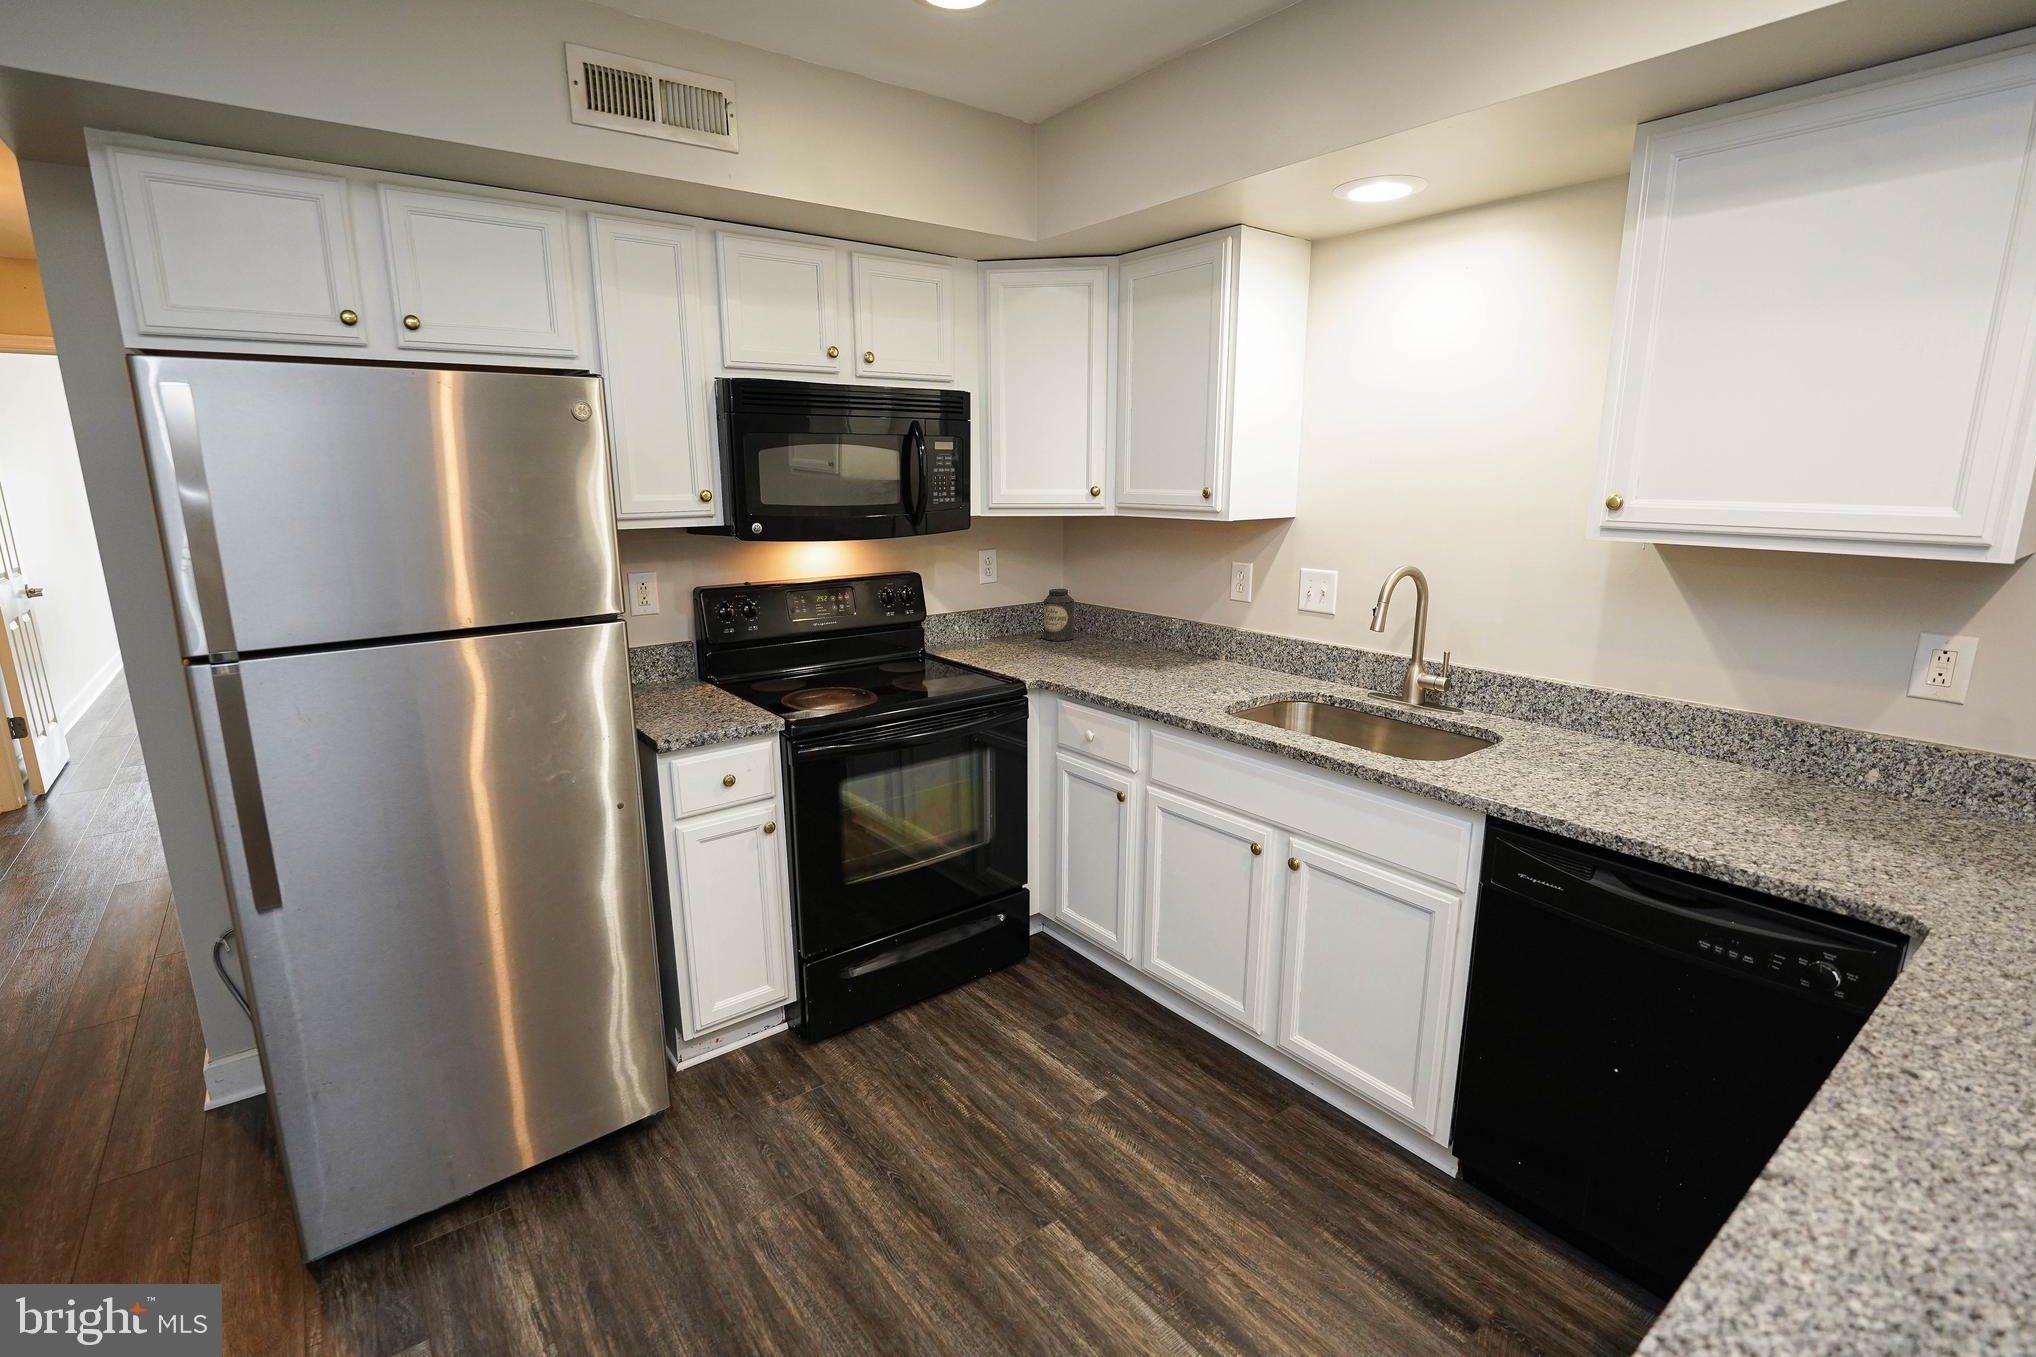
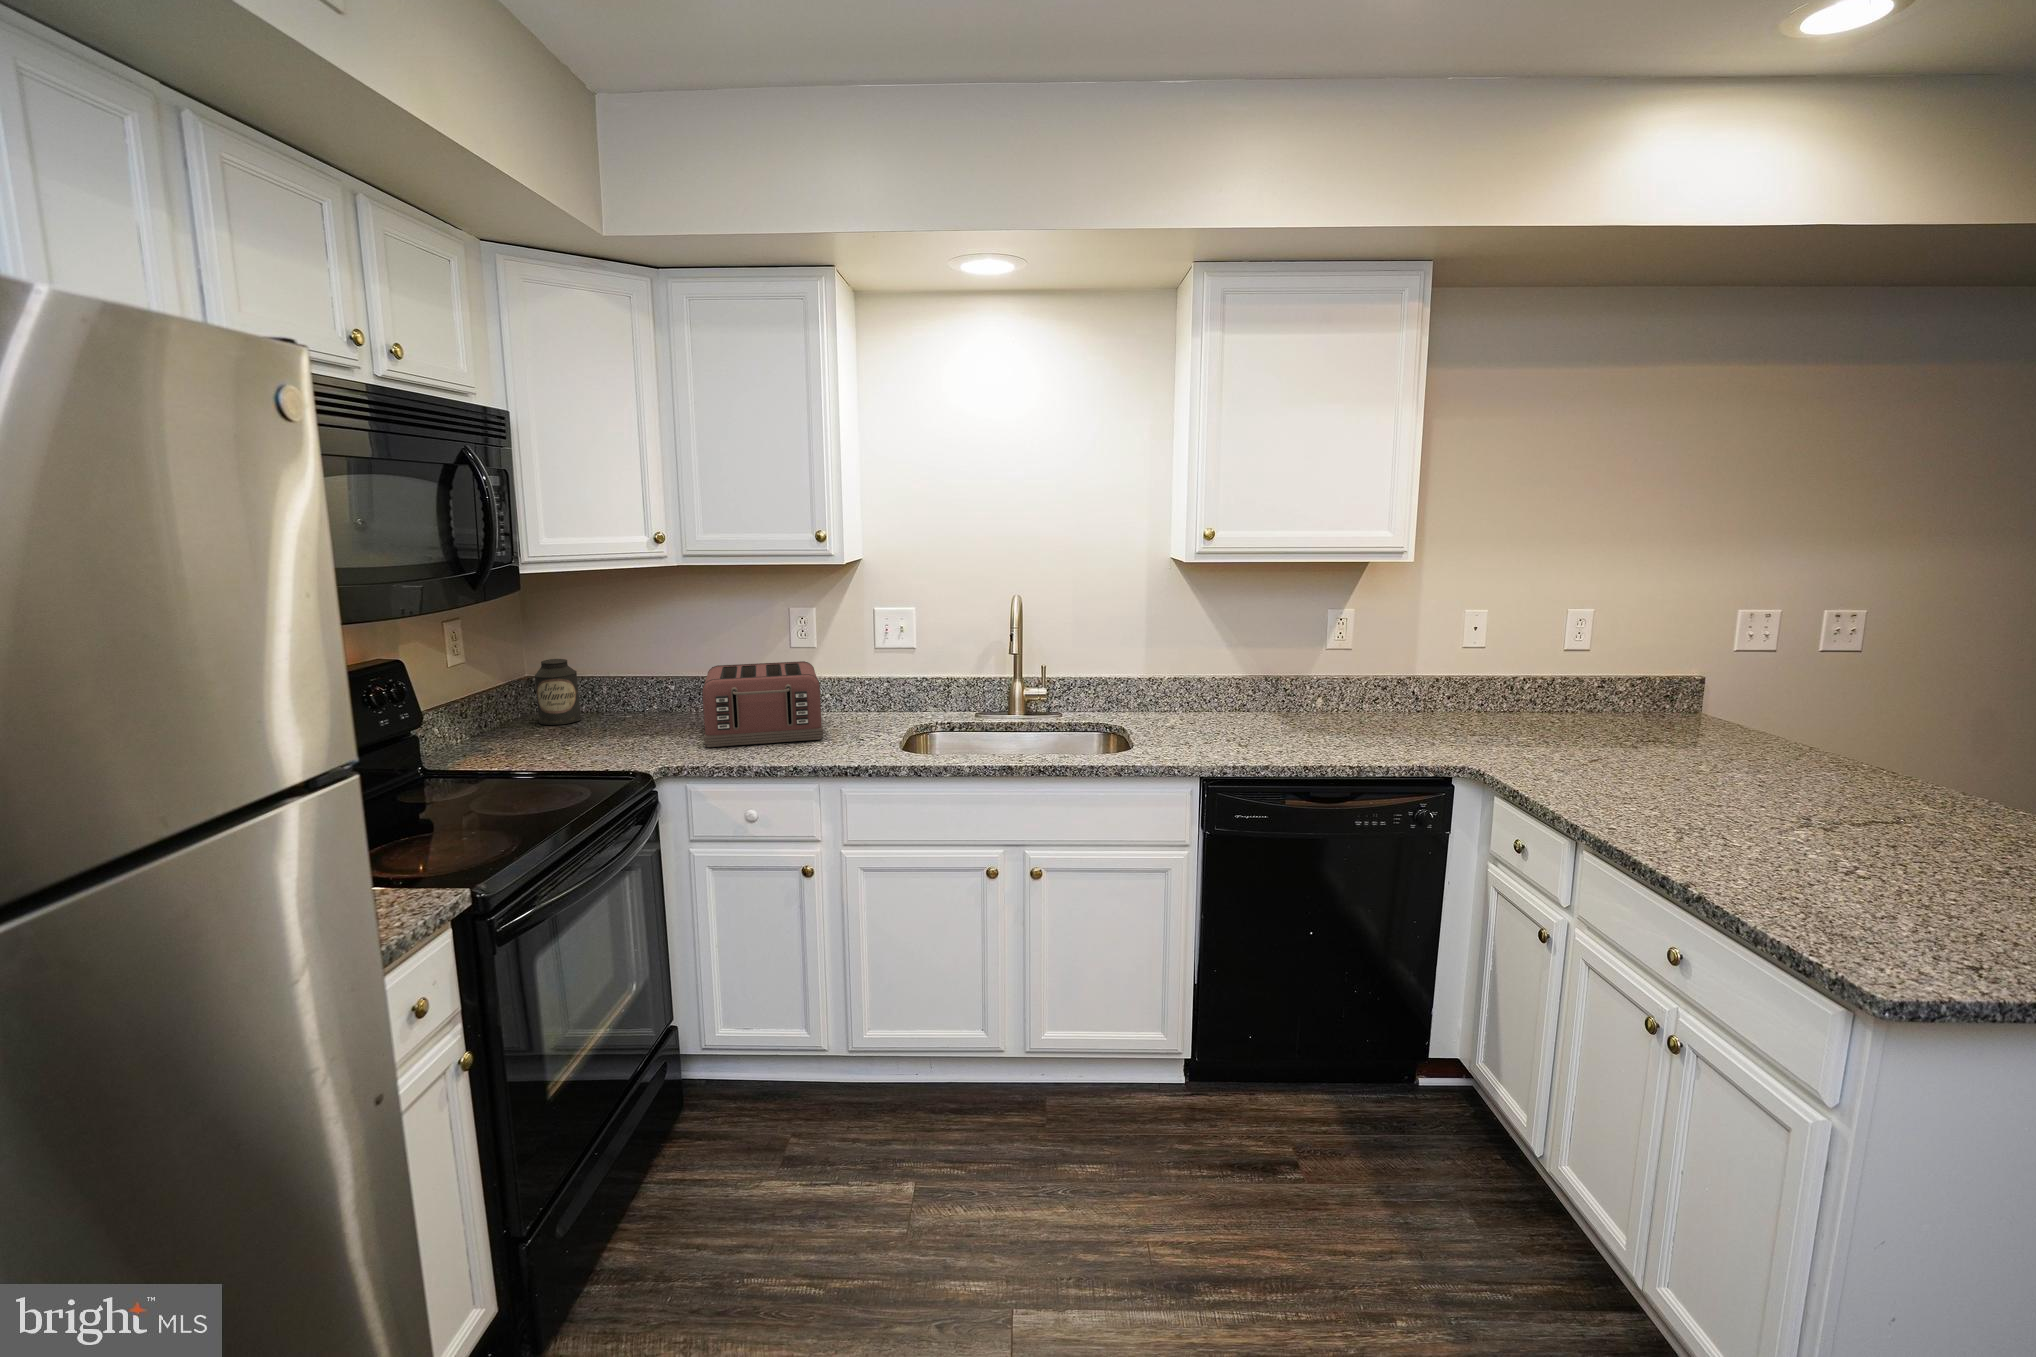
toaster: none [1090,608,1225,685] -> present [702,661,823,747]

